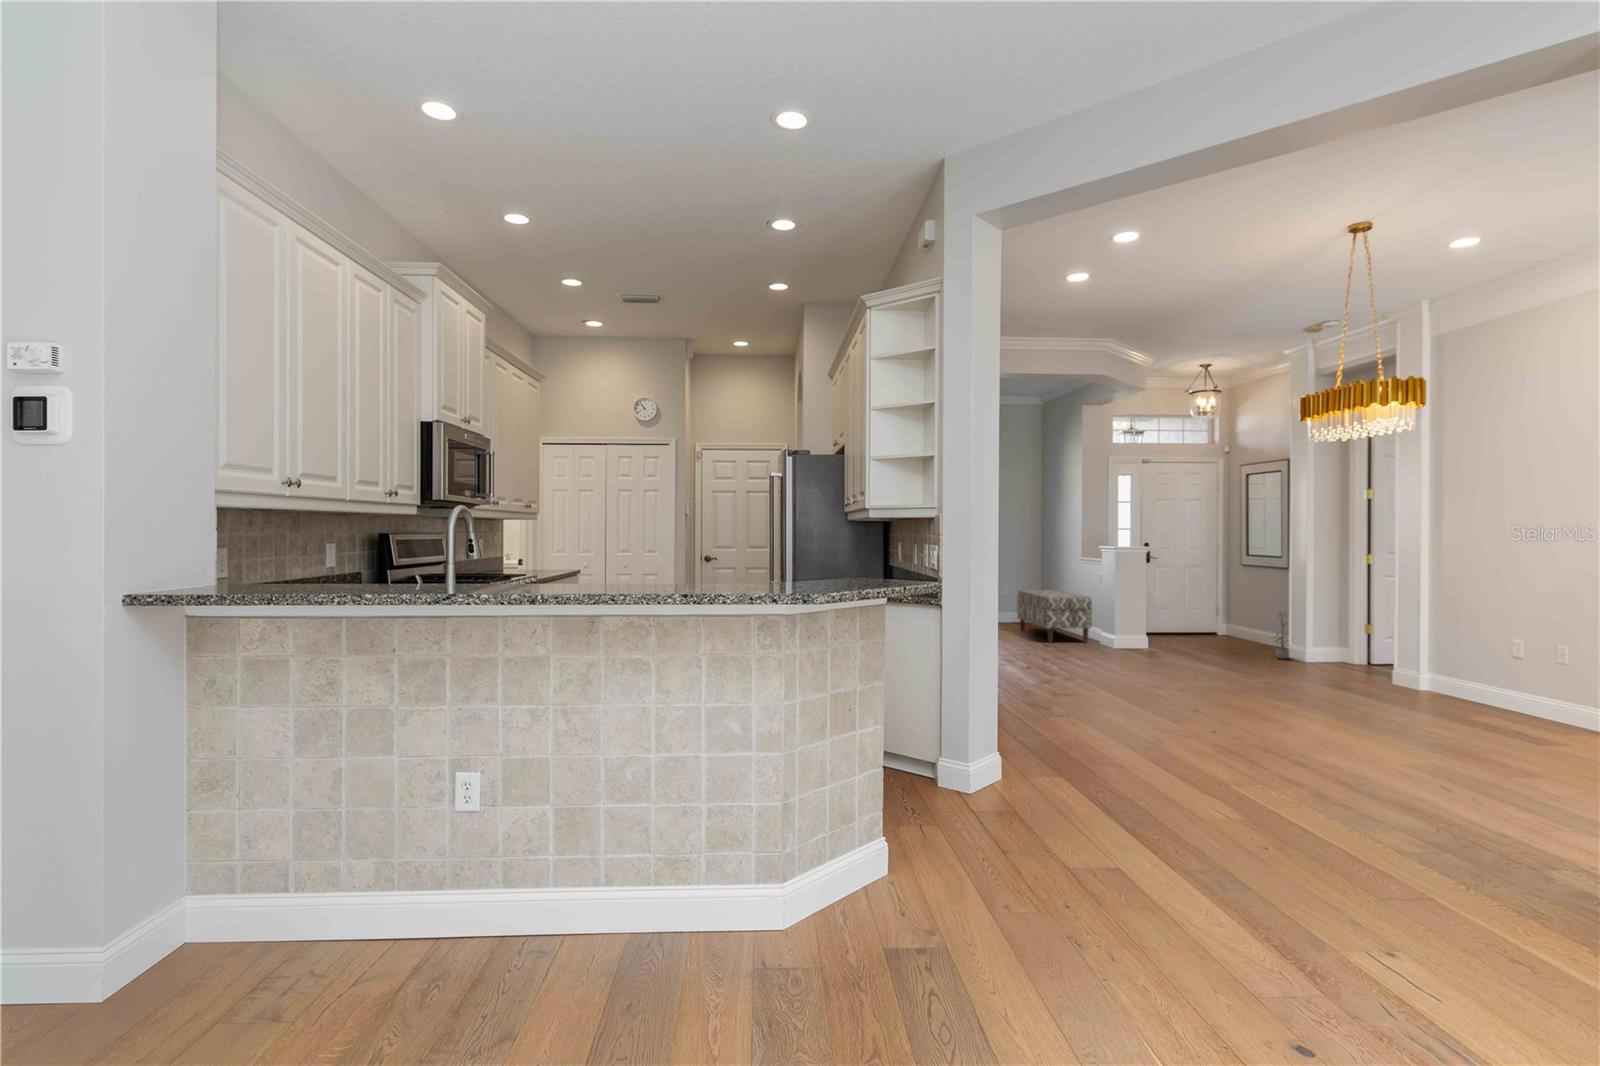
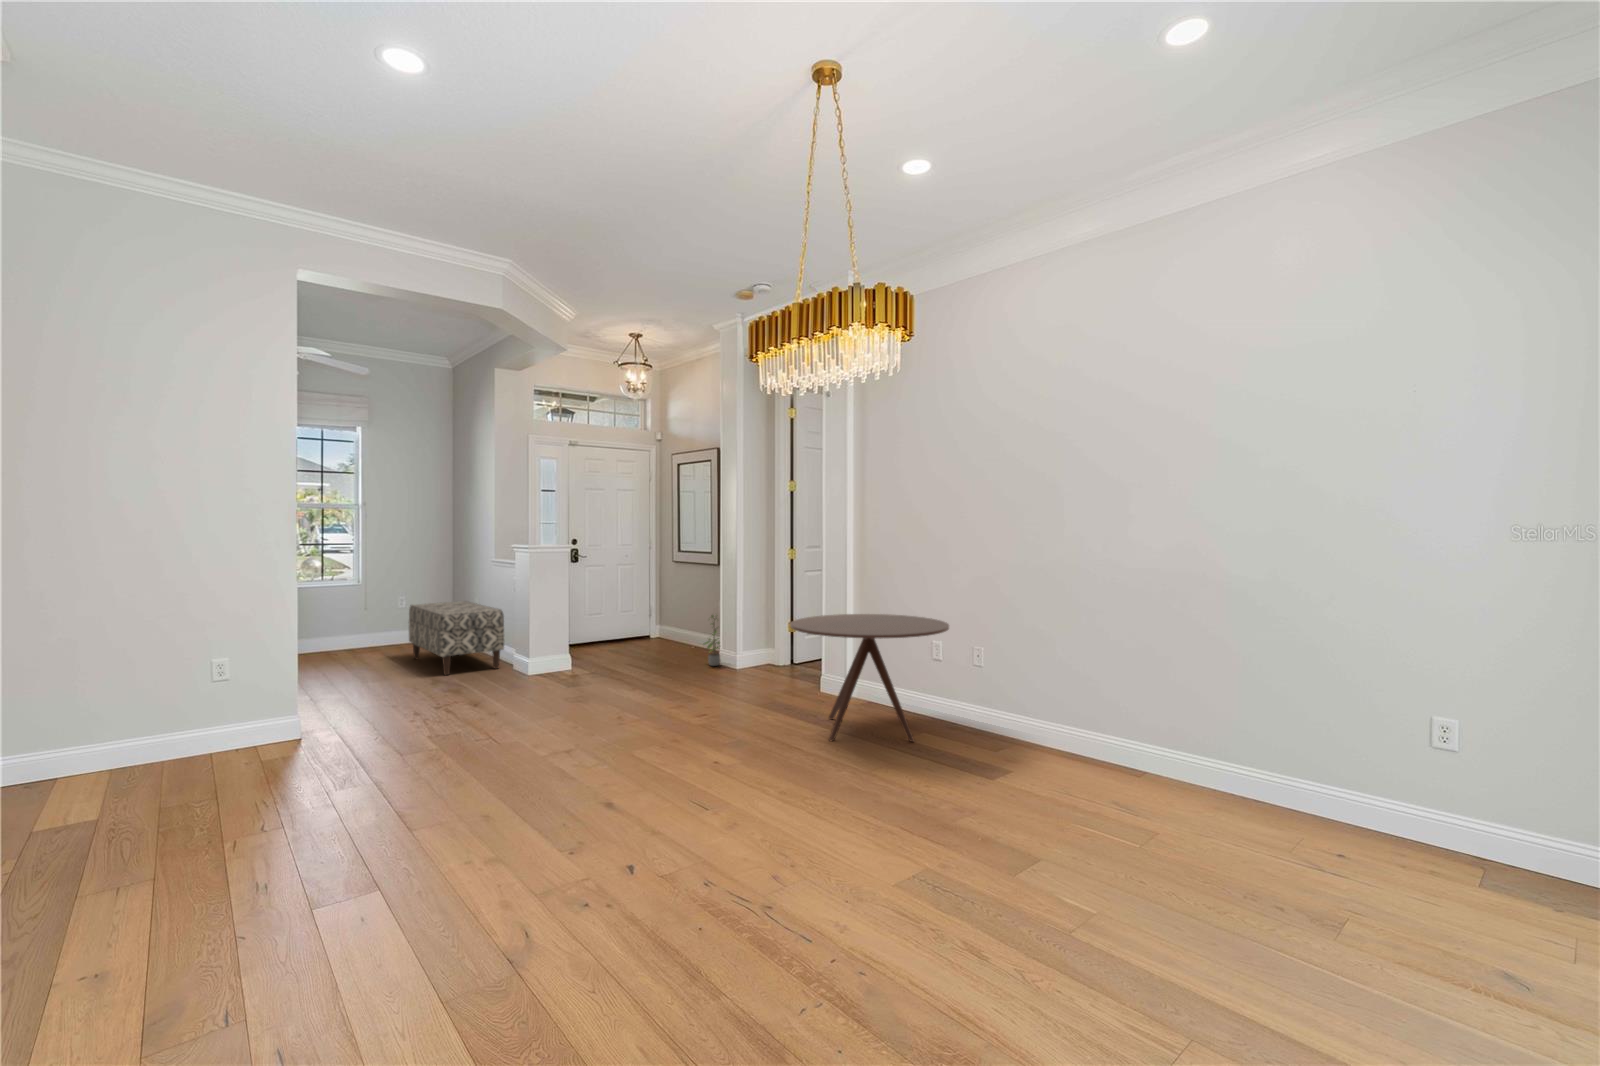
round table: none [1349,611,1527,723] -> present [790,614,949,742]

